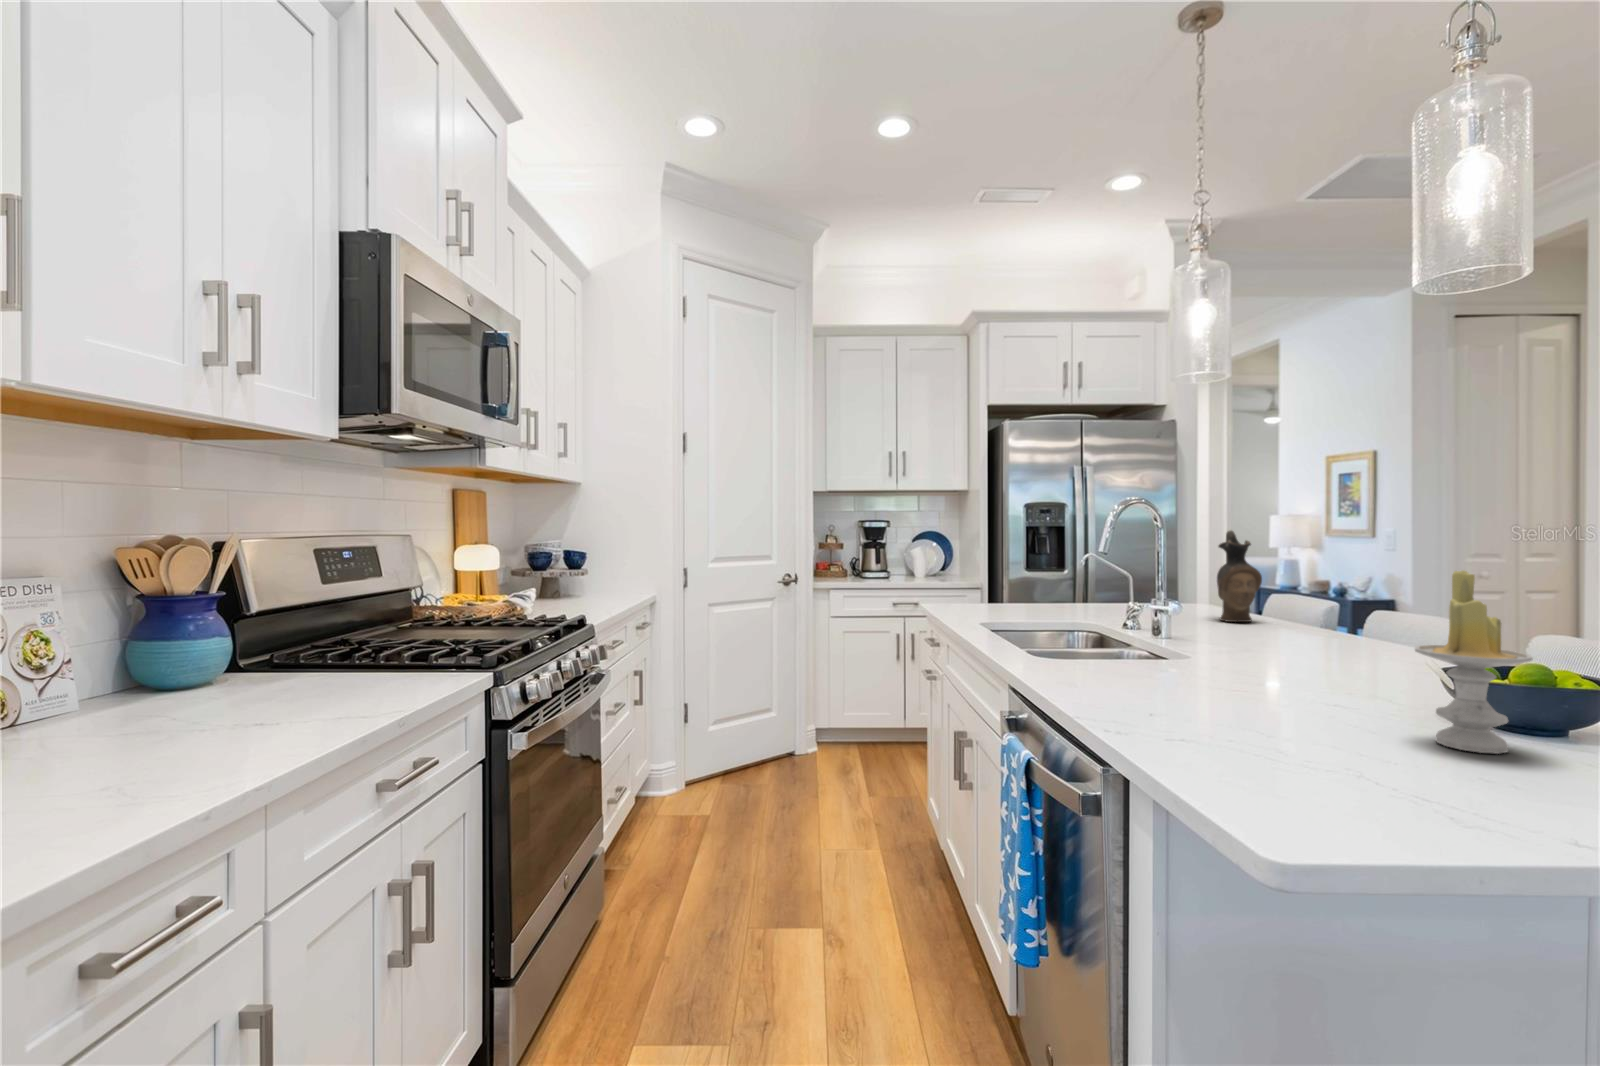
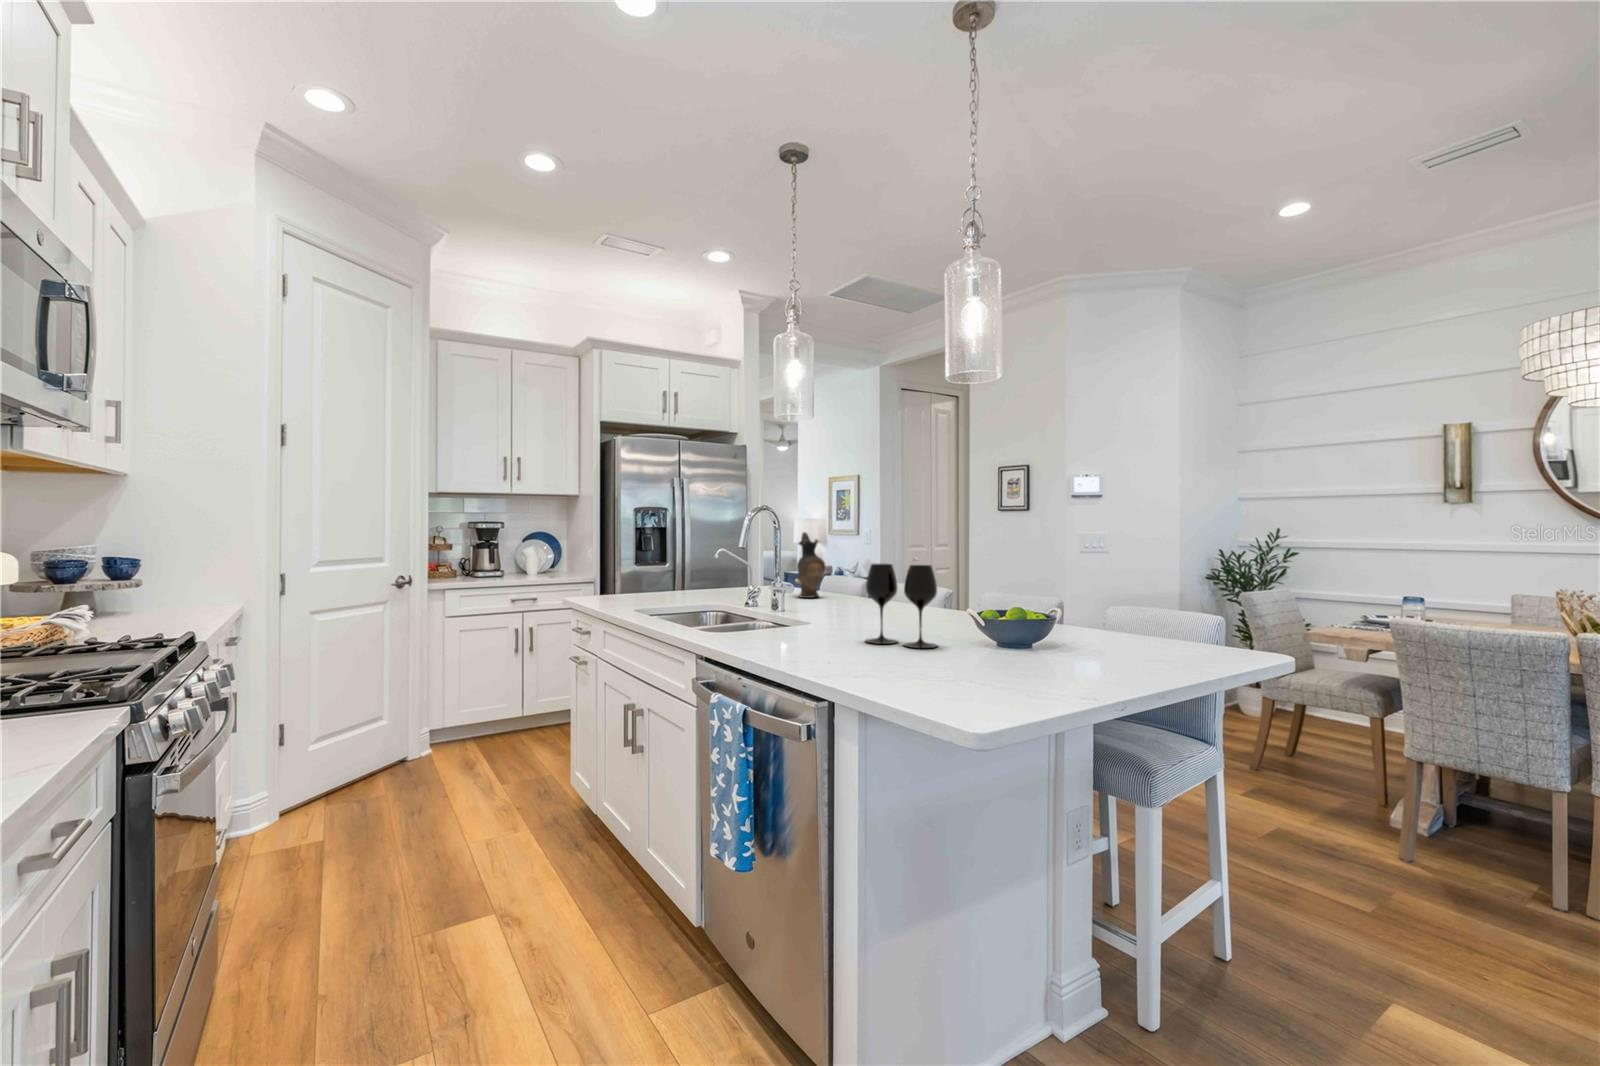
candle: present [1415,571,1533,754] -> none [953,557,1005,660]
wine glass: none [1264,577,1399,718] -> present [866,564,937,648]

